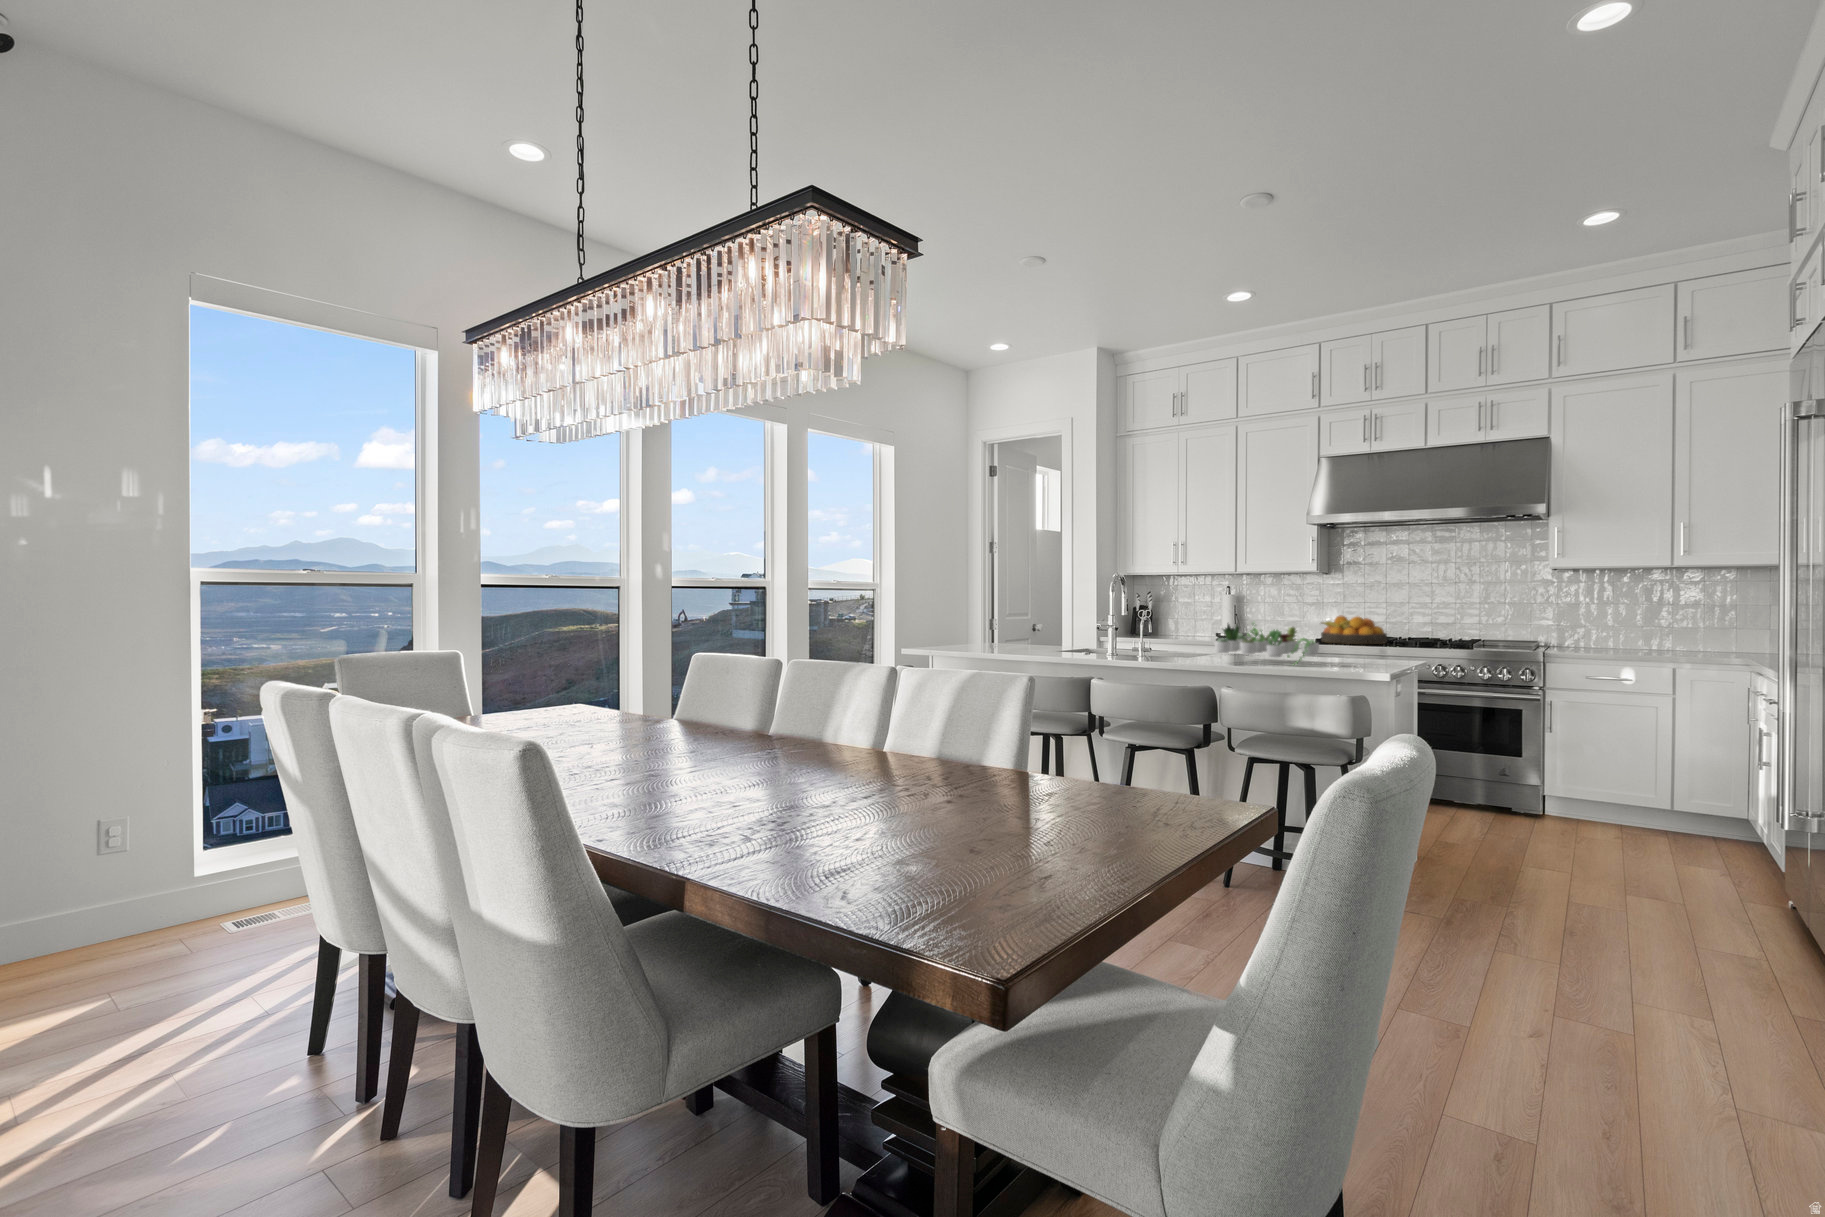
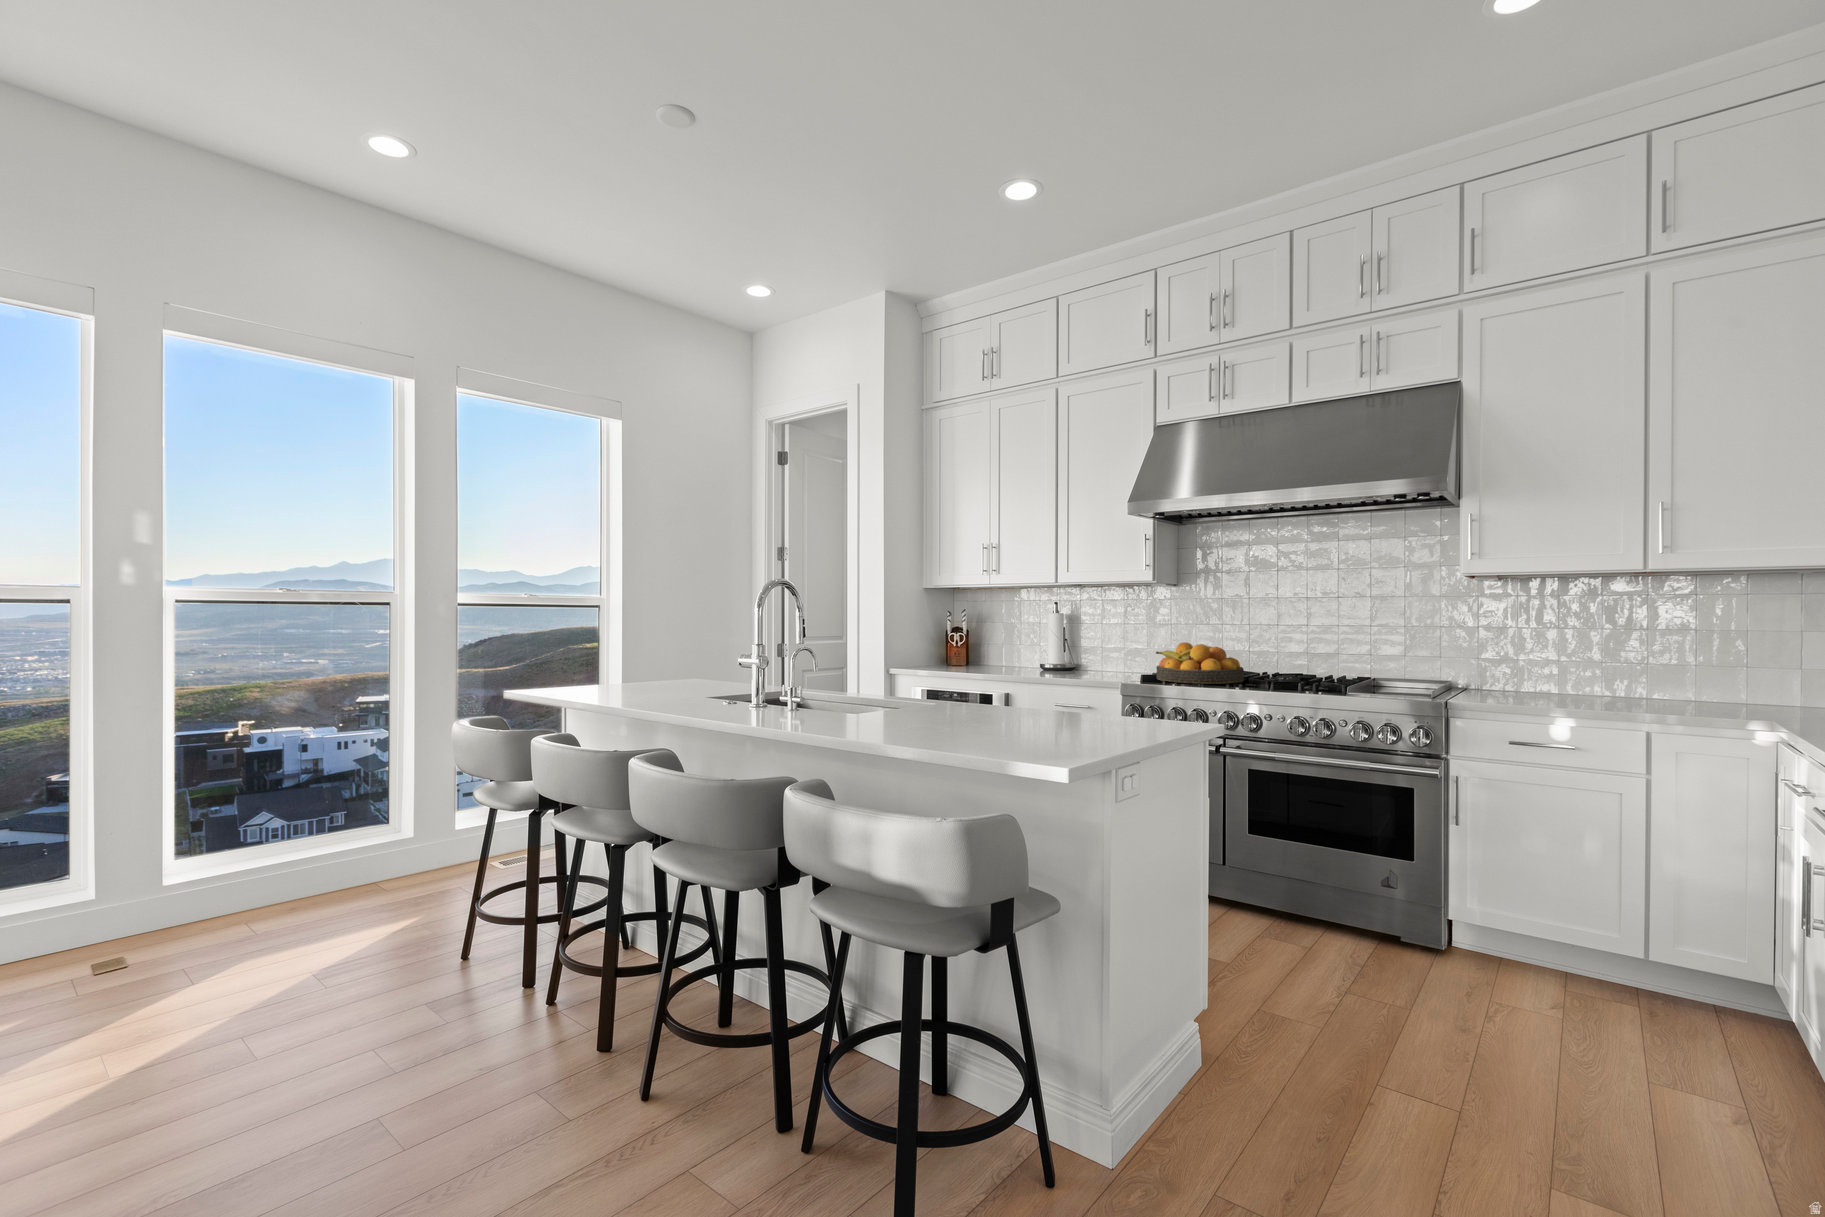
succulent plant: present [1215,624,1319,665] -> none [836,655,1016,740]

